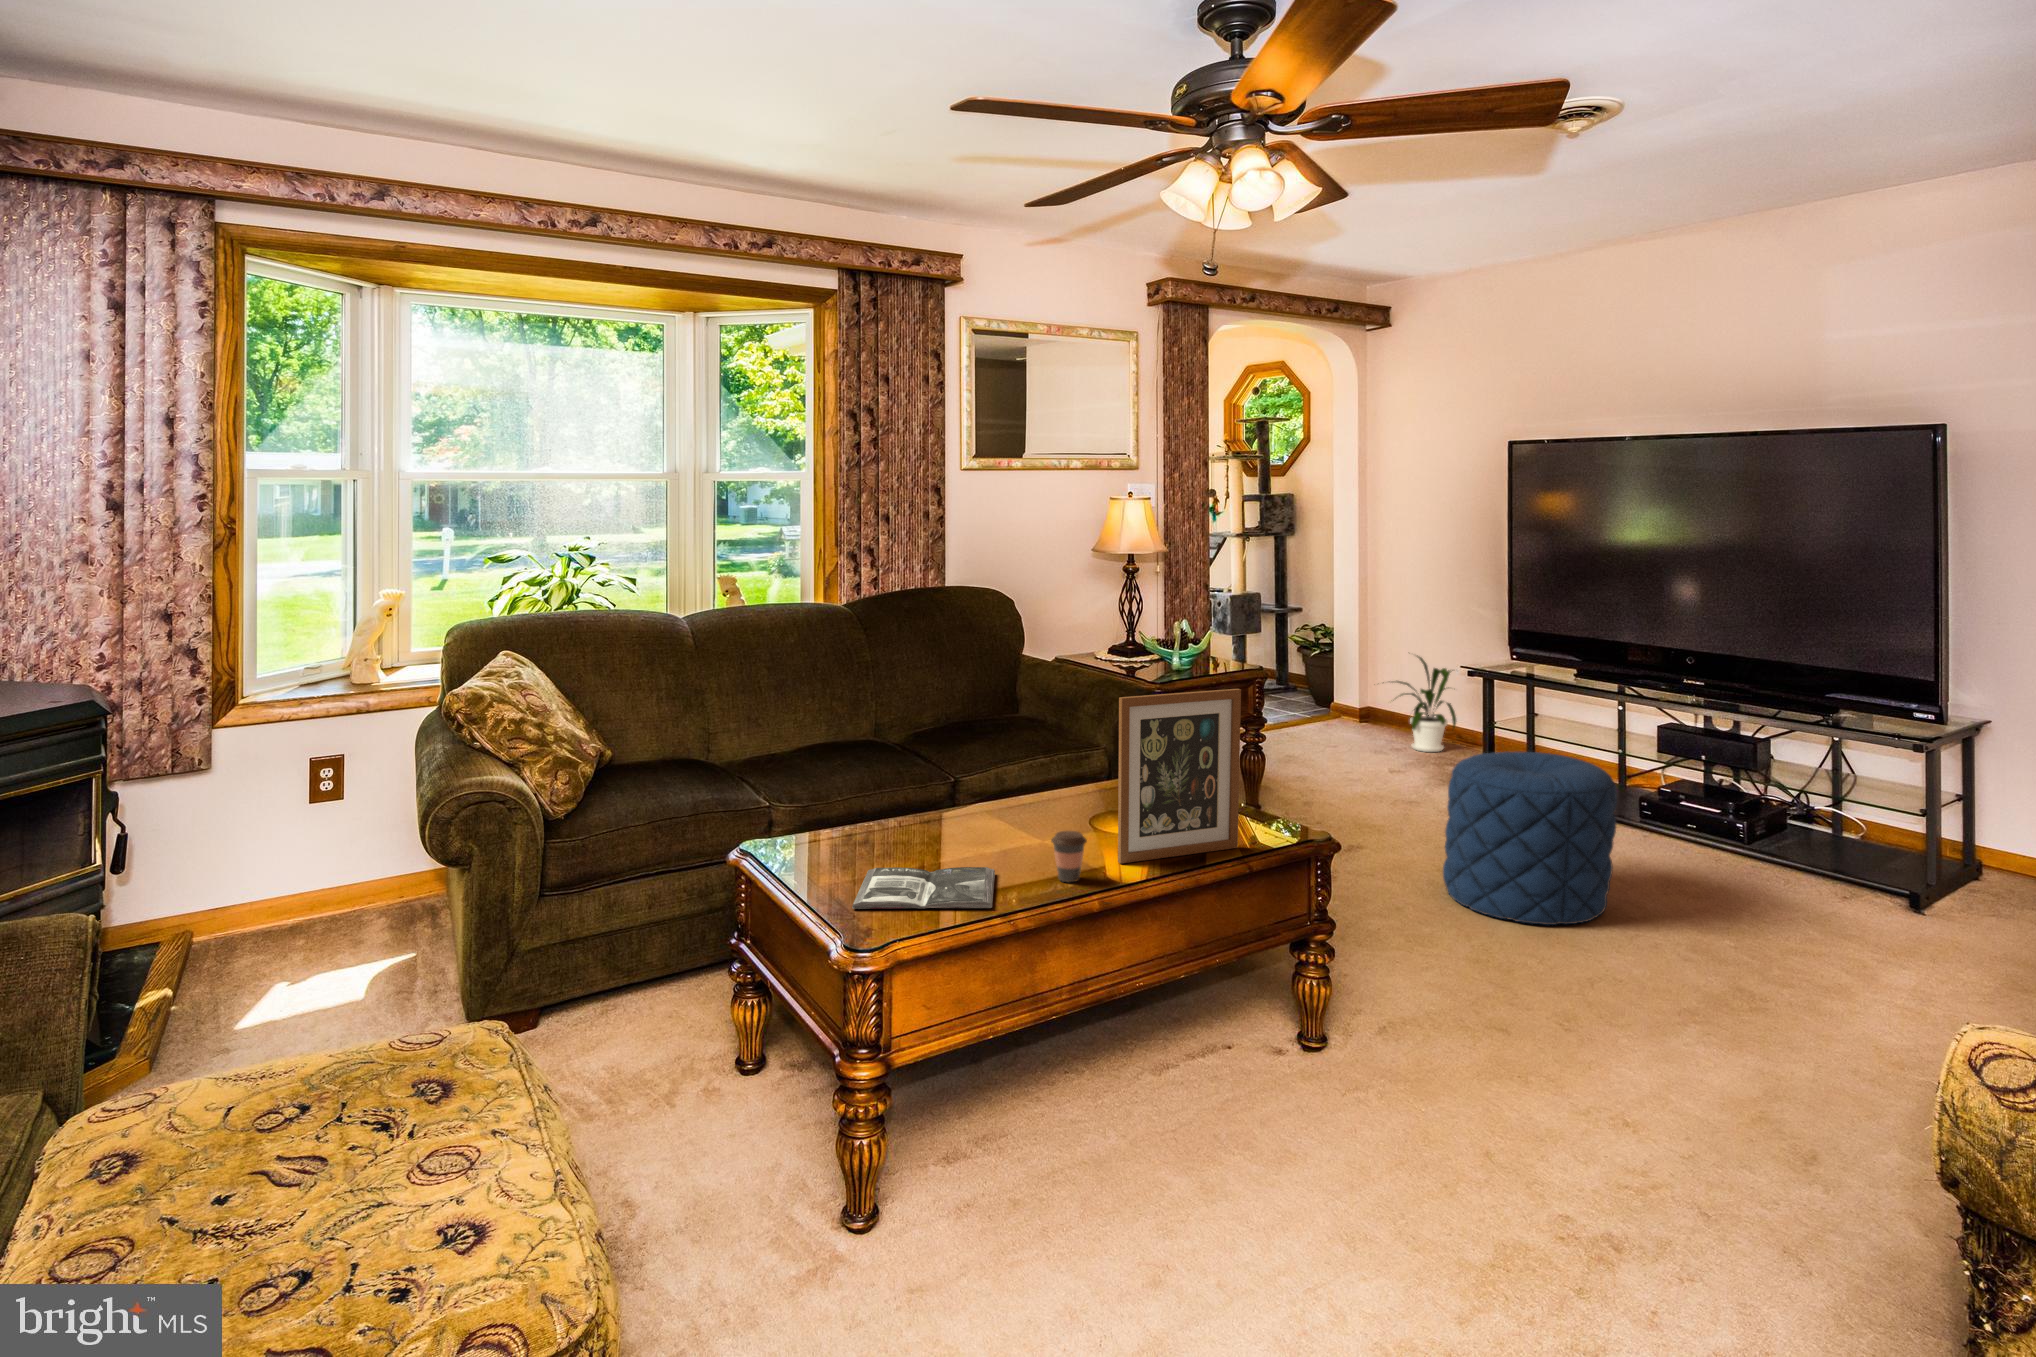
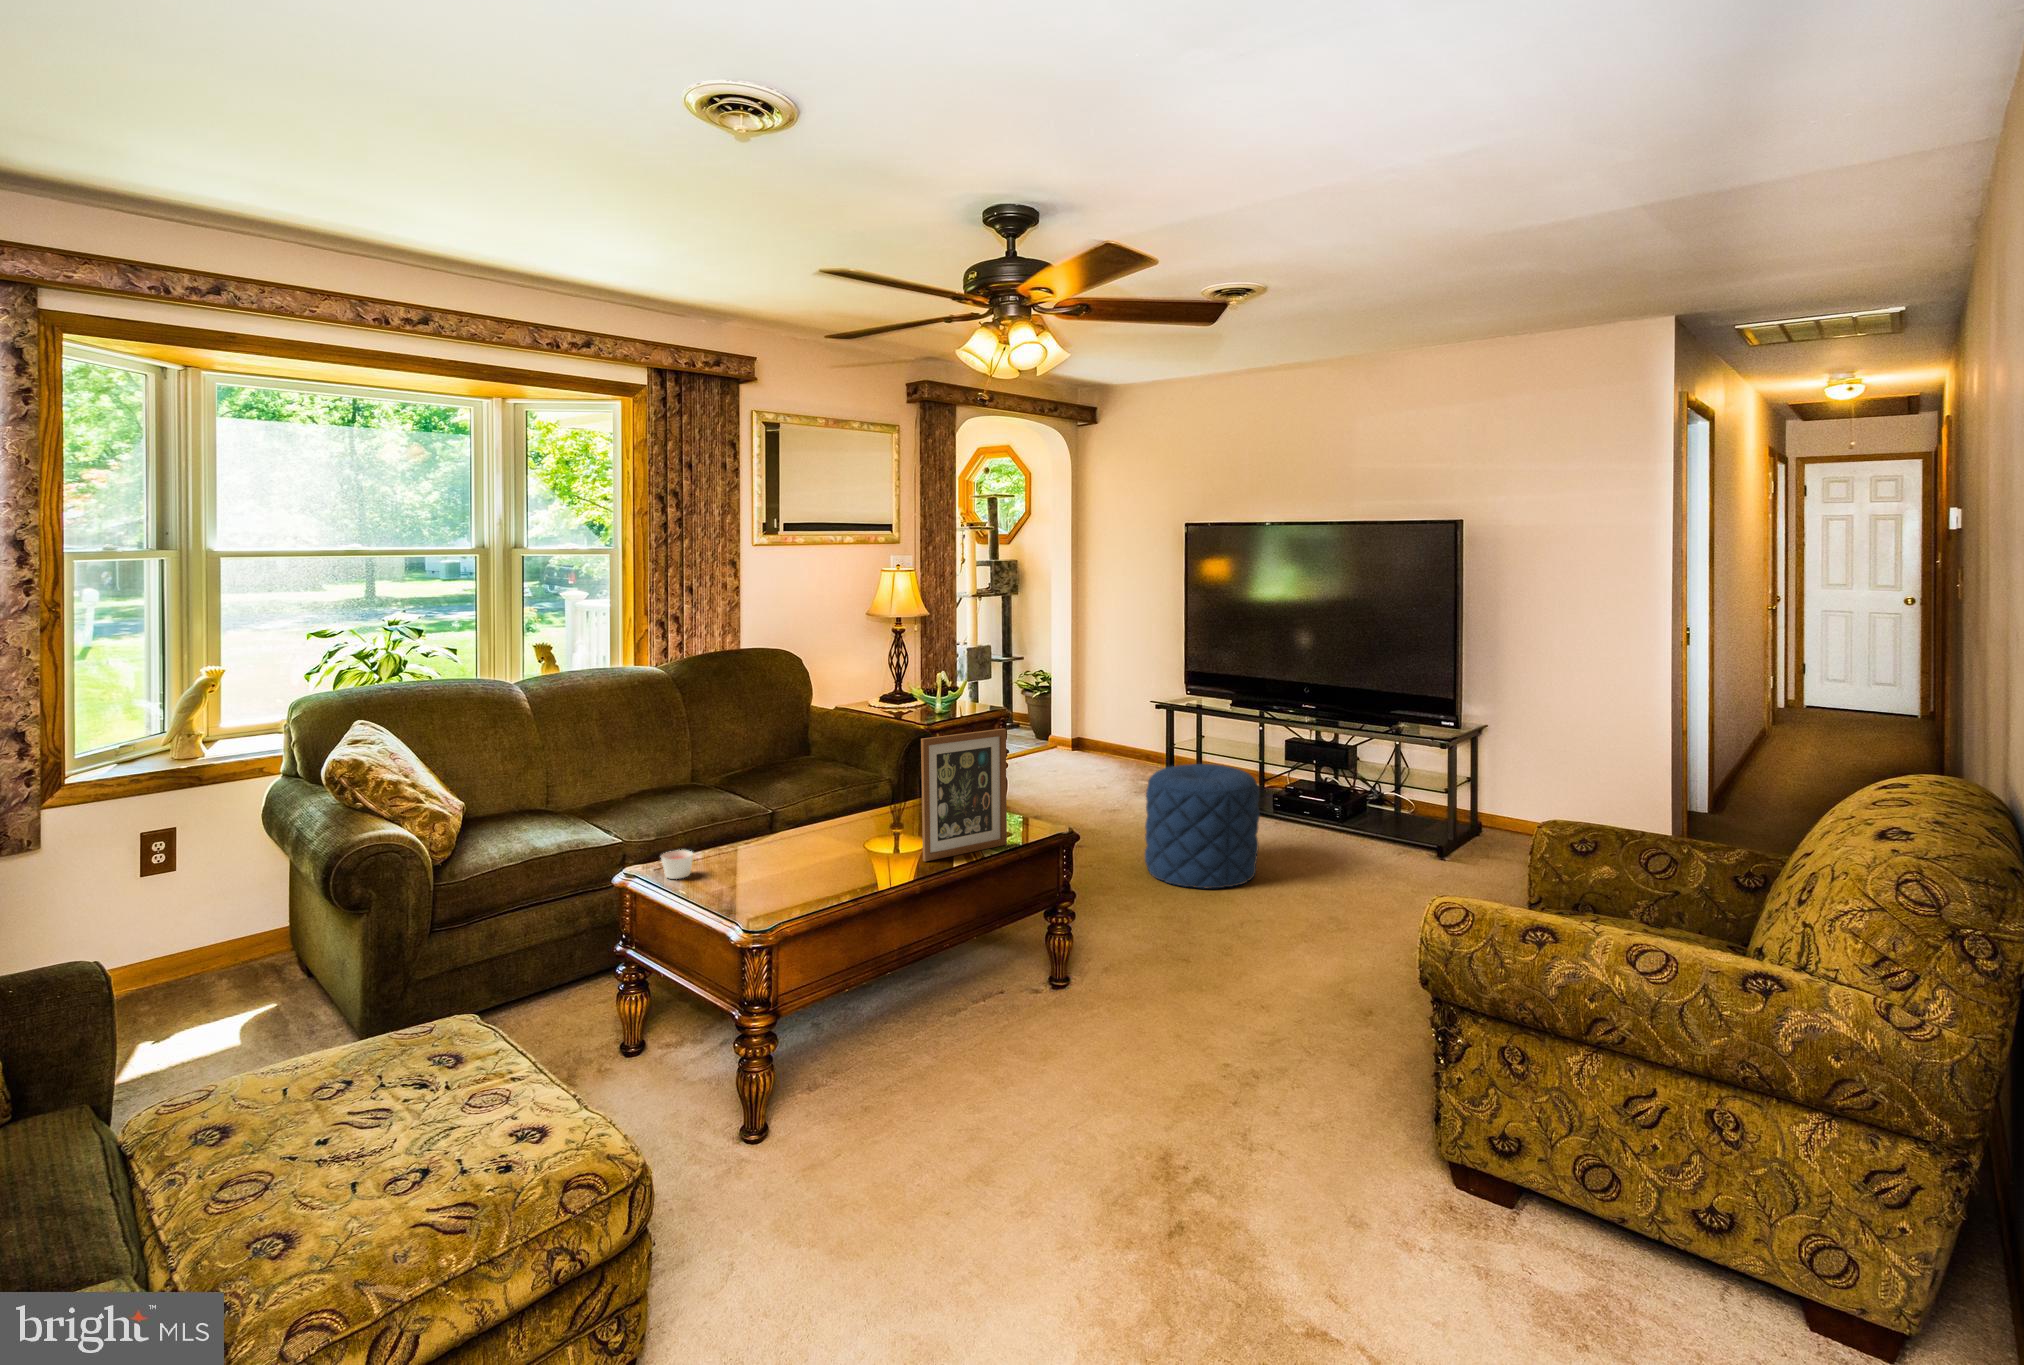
house plant: present [1383,655,1456,752] -> none [1084,690,1147,768]
candle: none [786,826,826,861] -> present [661,850,693,879]
coffee cup: present [1051,831,1087,882] -> none [876,839,903,877]
magazine: present [852,867,995,909] -> none [732,871,839,908]

